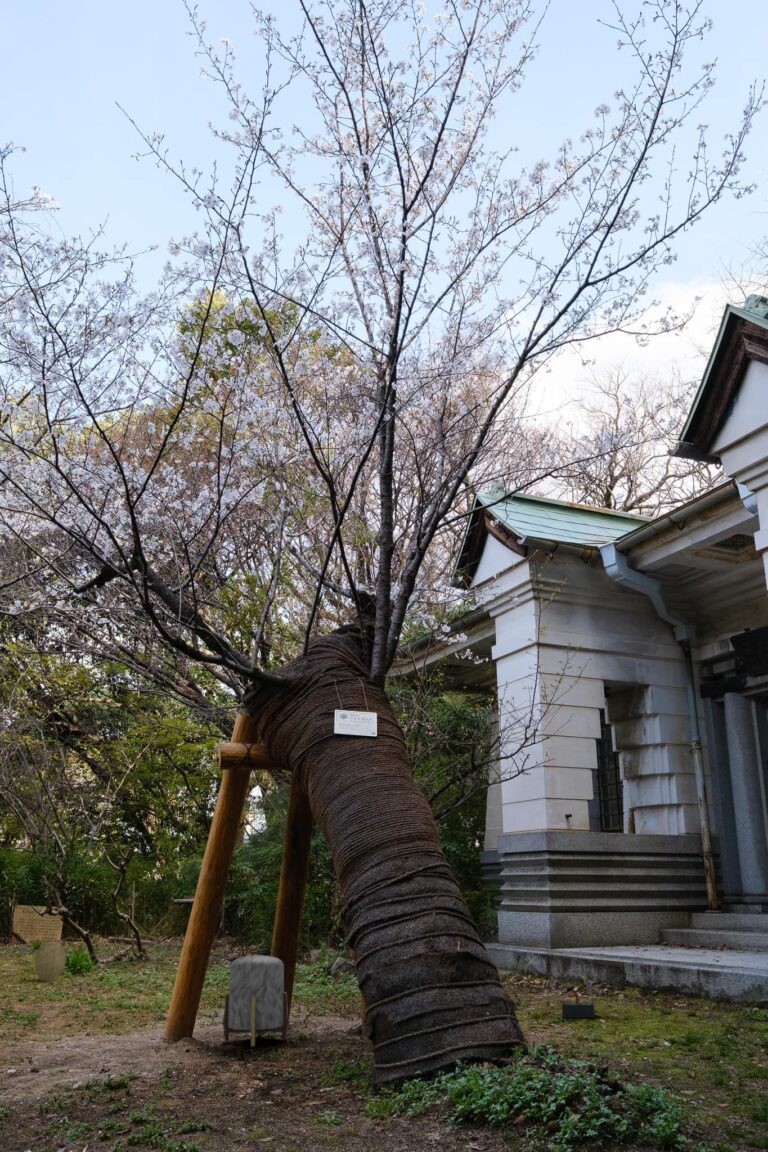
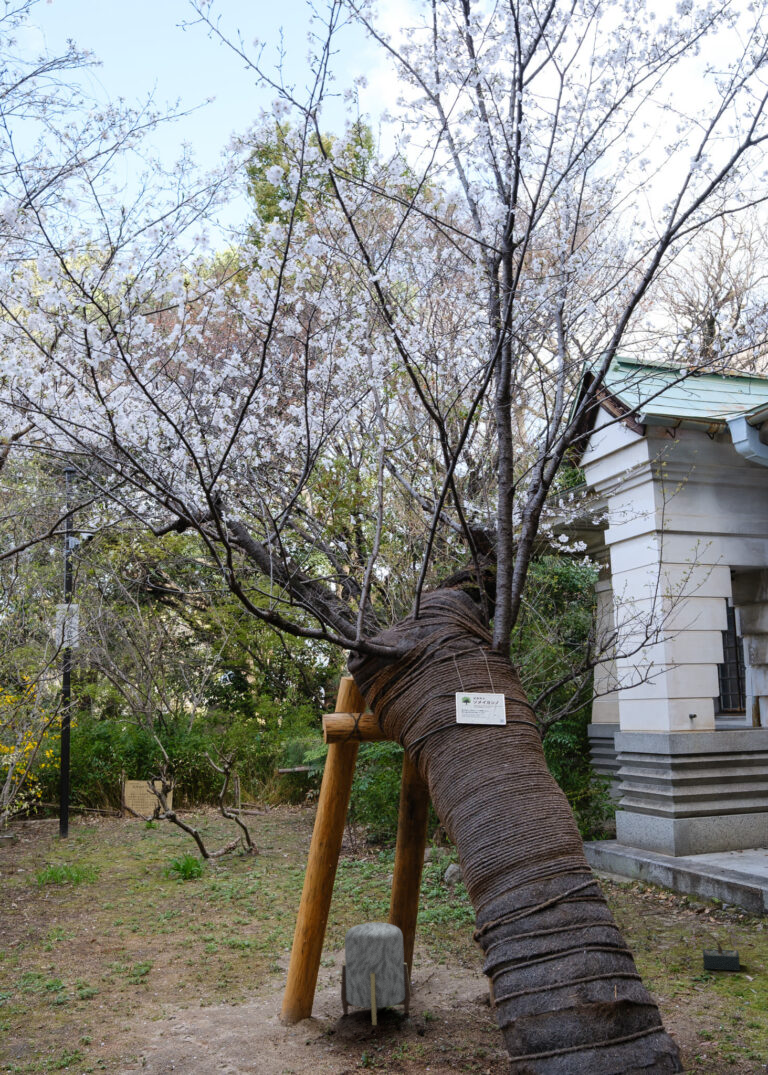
woven basket: present [35,941,66,981] -> none [142,843,173,883]

